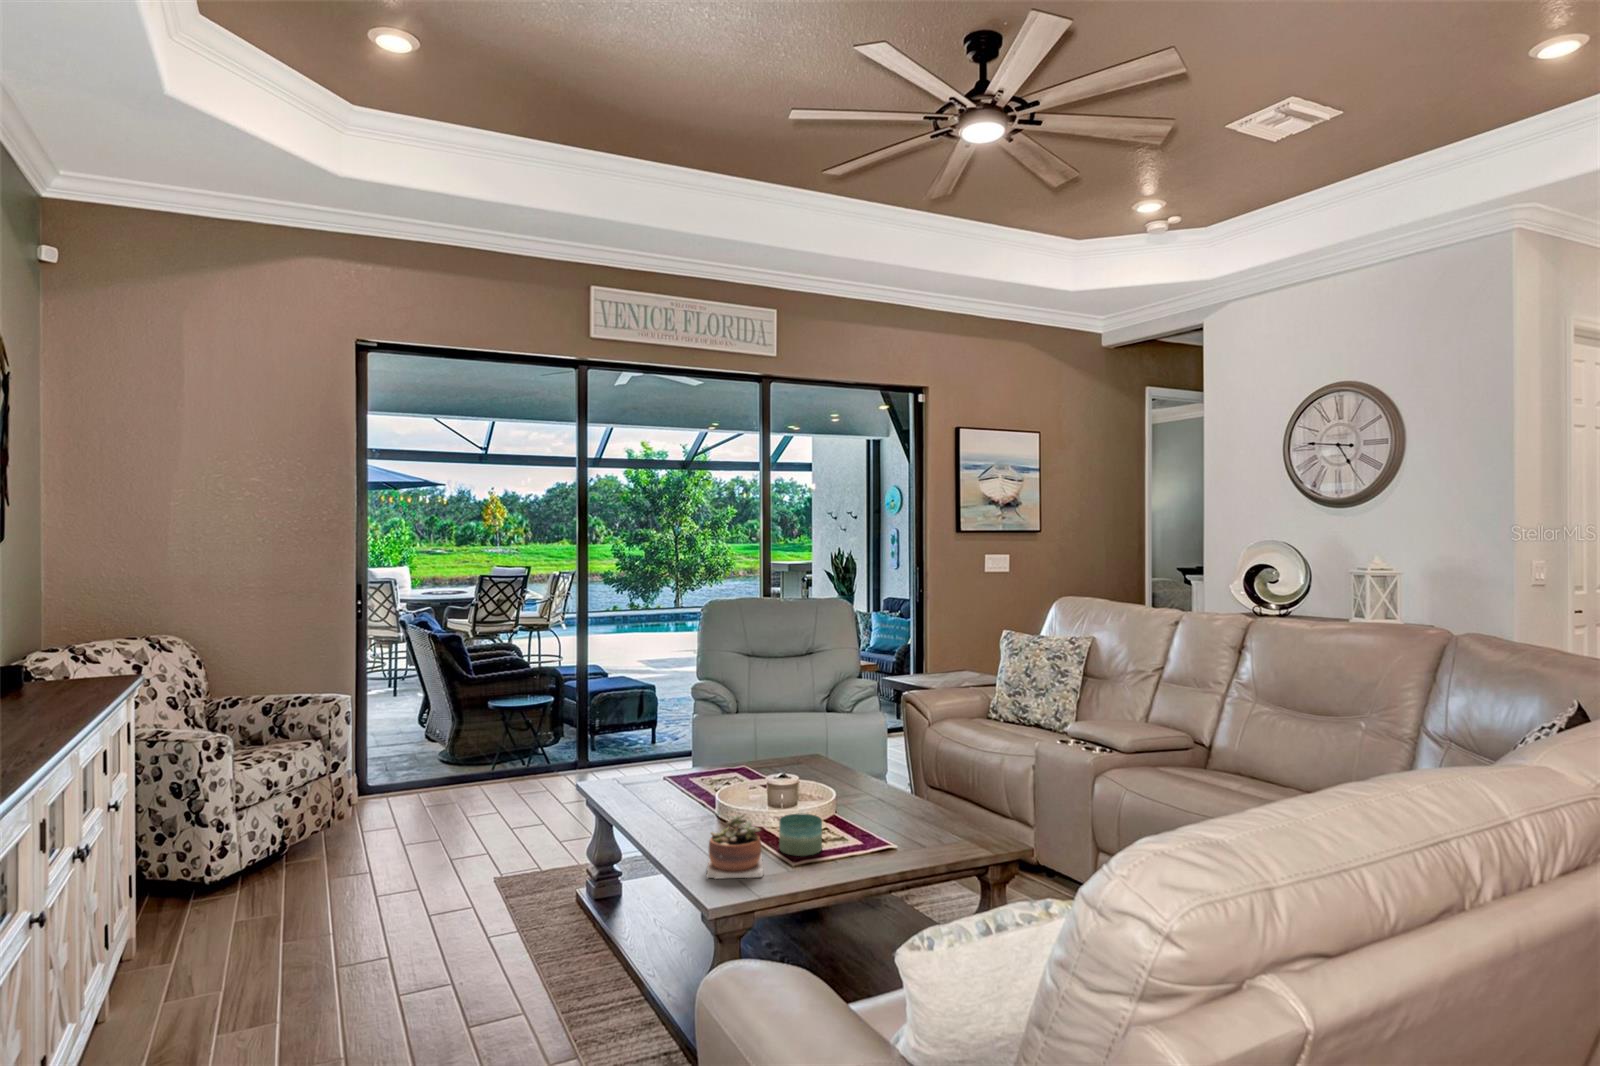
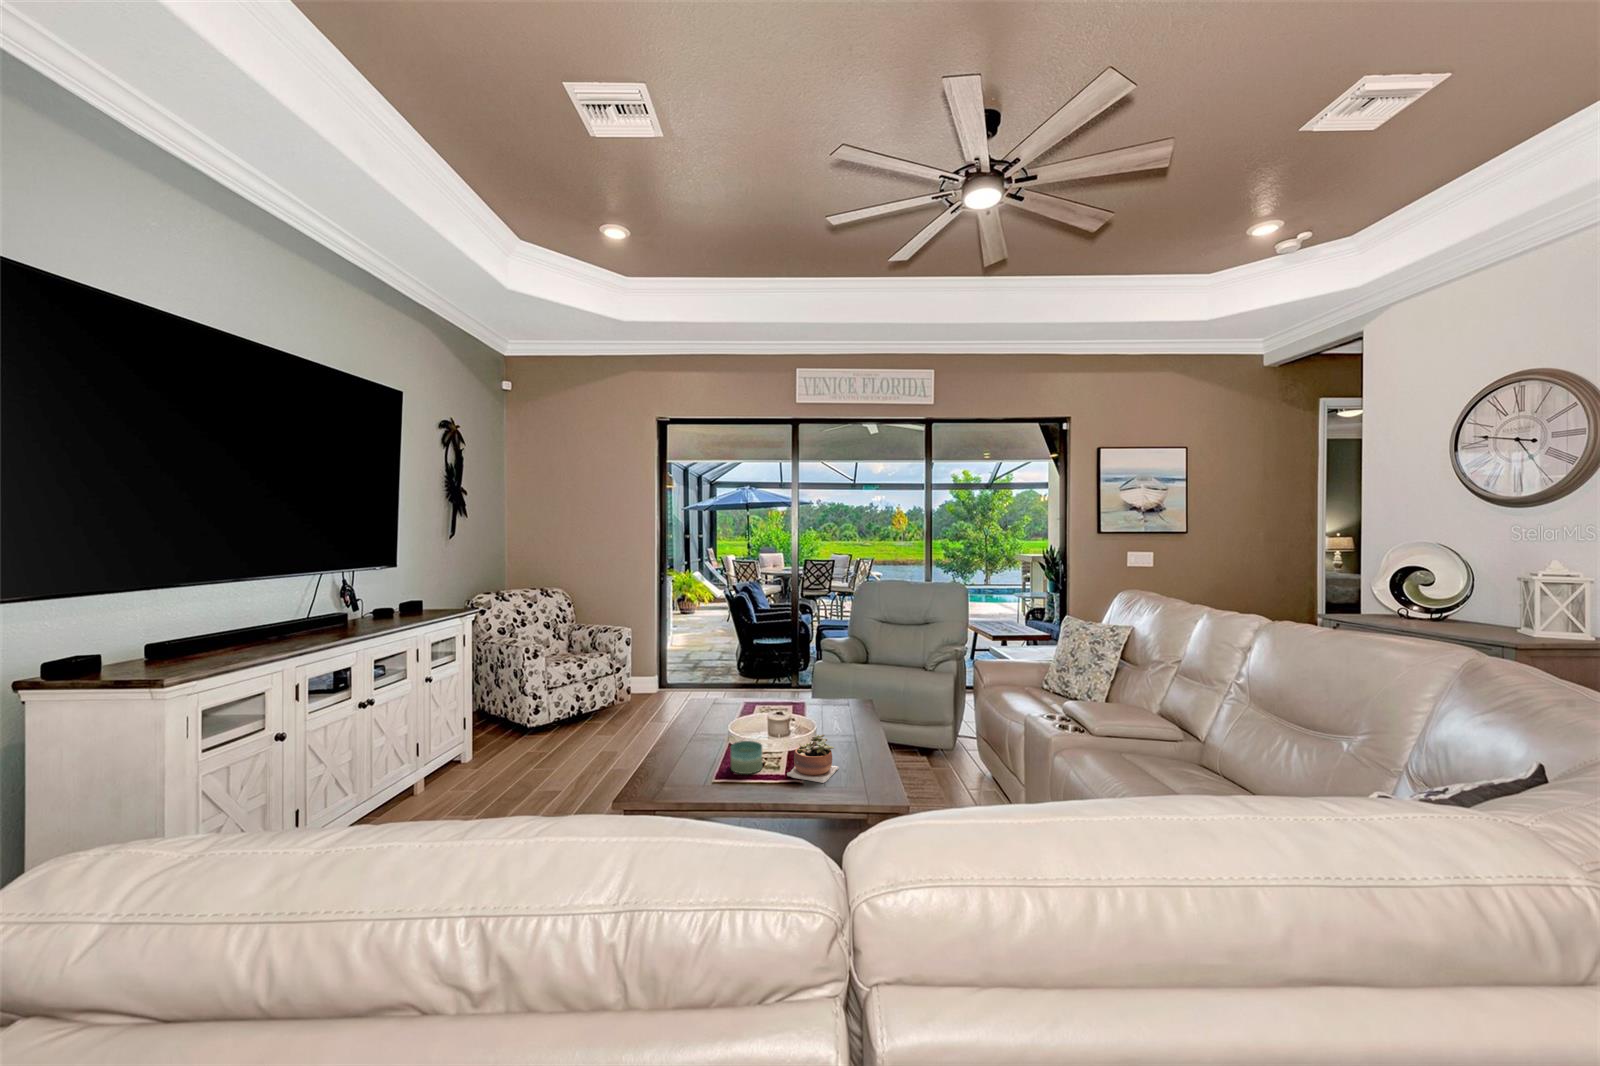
succulent plant: present [707,814,764,879] -> present [787,734,839,783]

